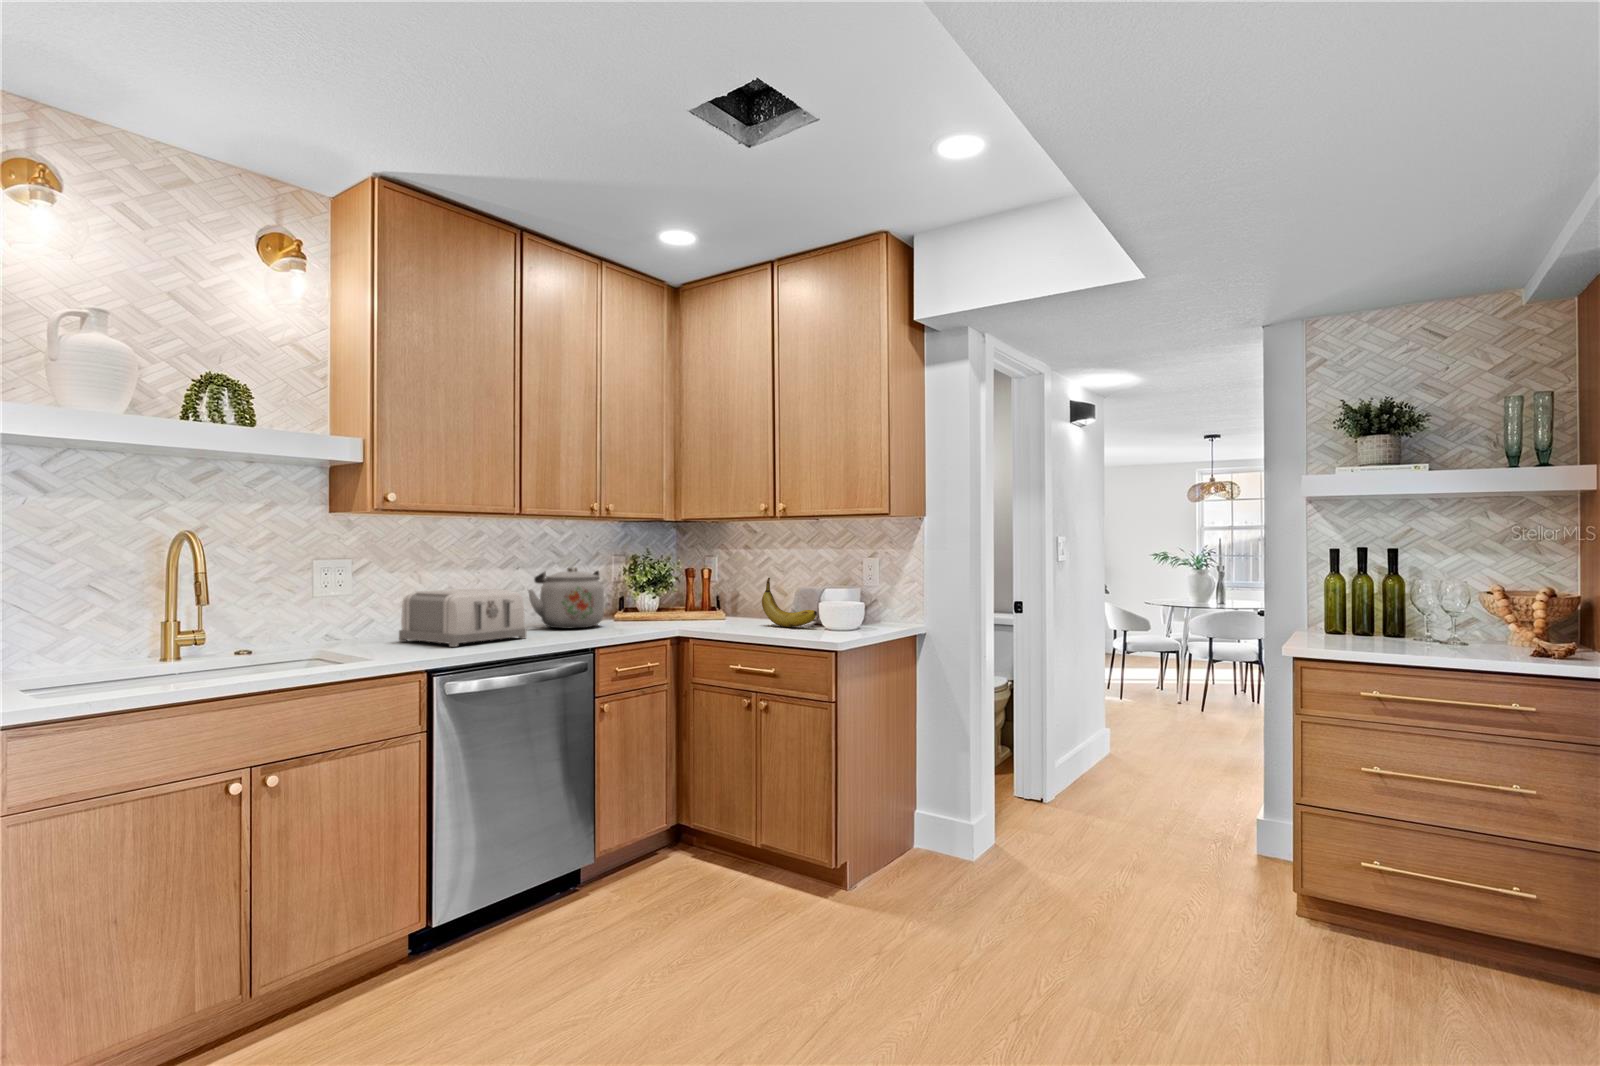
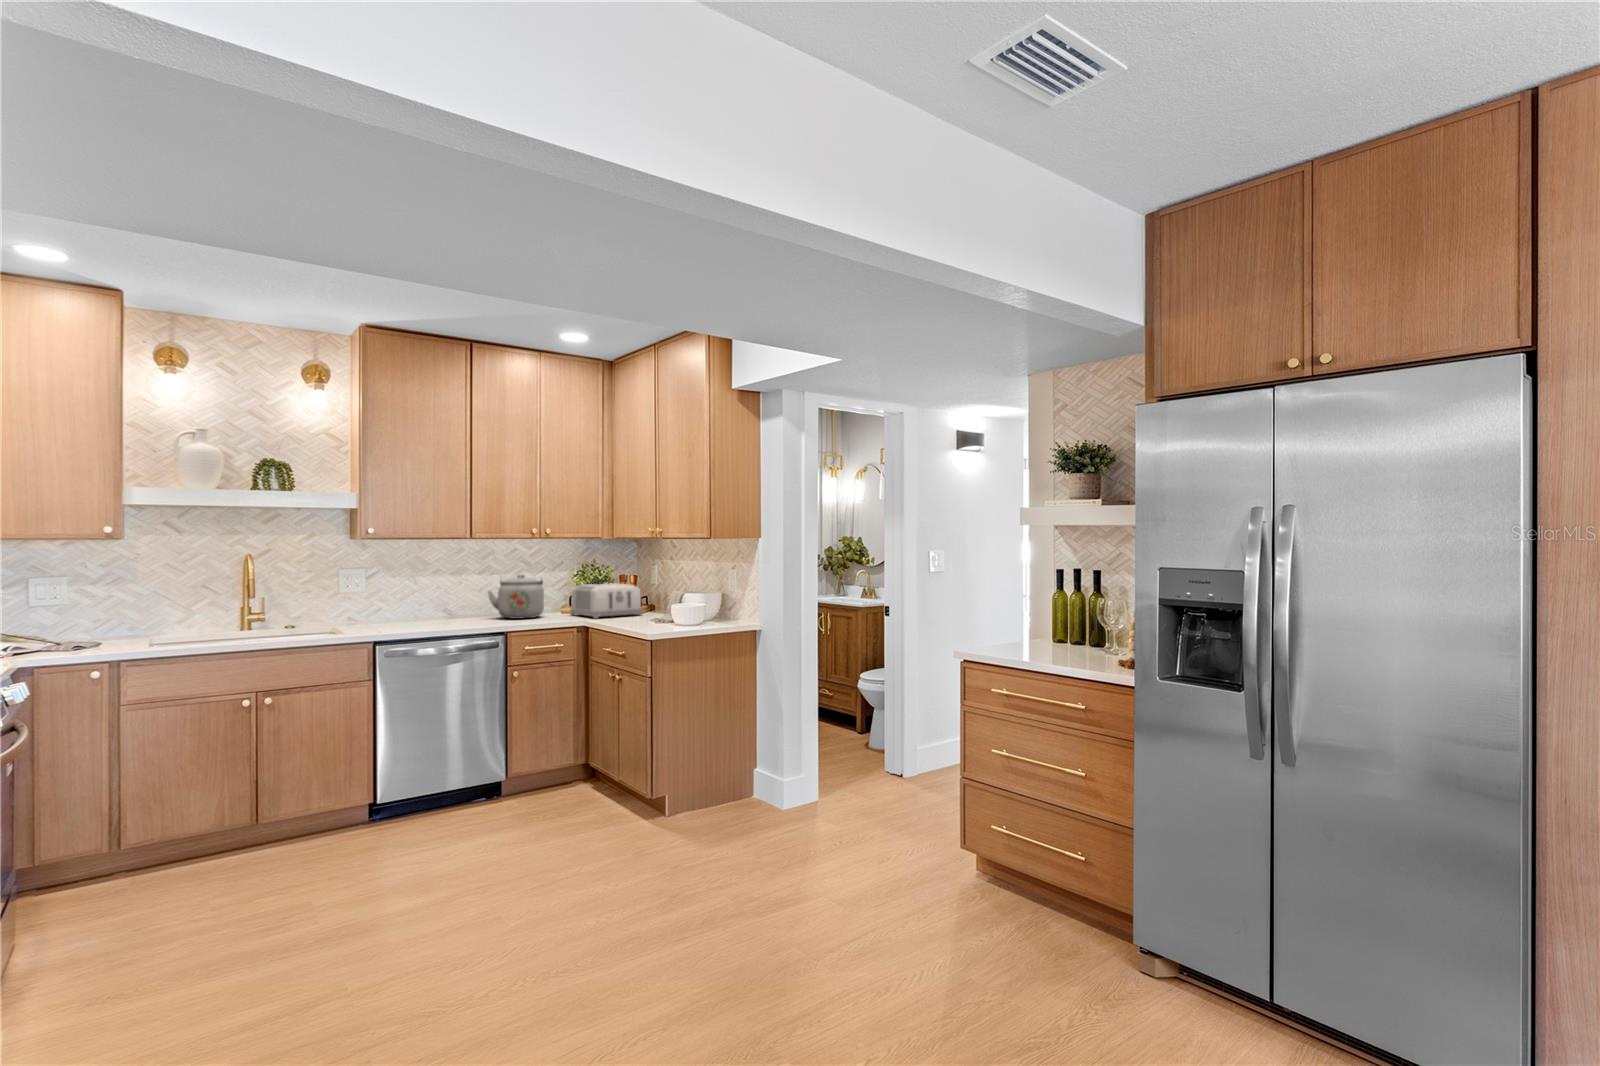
banana: present [762,578,817,627] -> none [644,584,672,622]
toaster: present [399,588,526,647] -> present [570,583,642,619]

